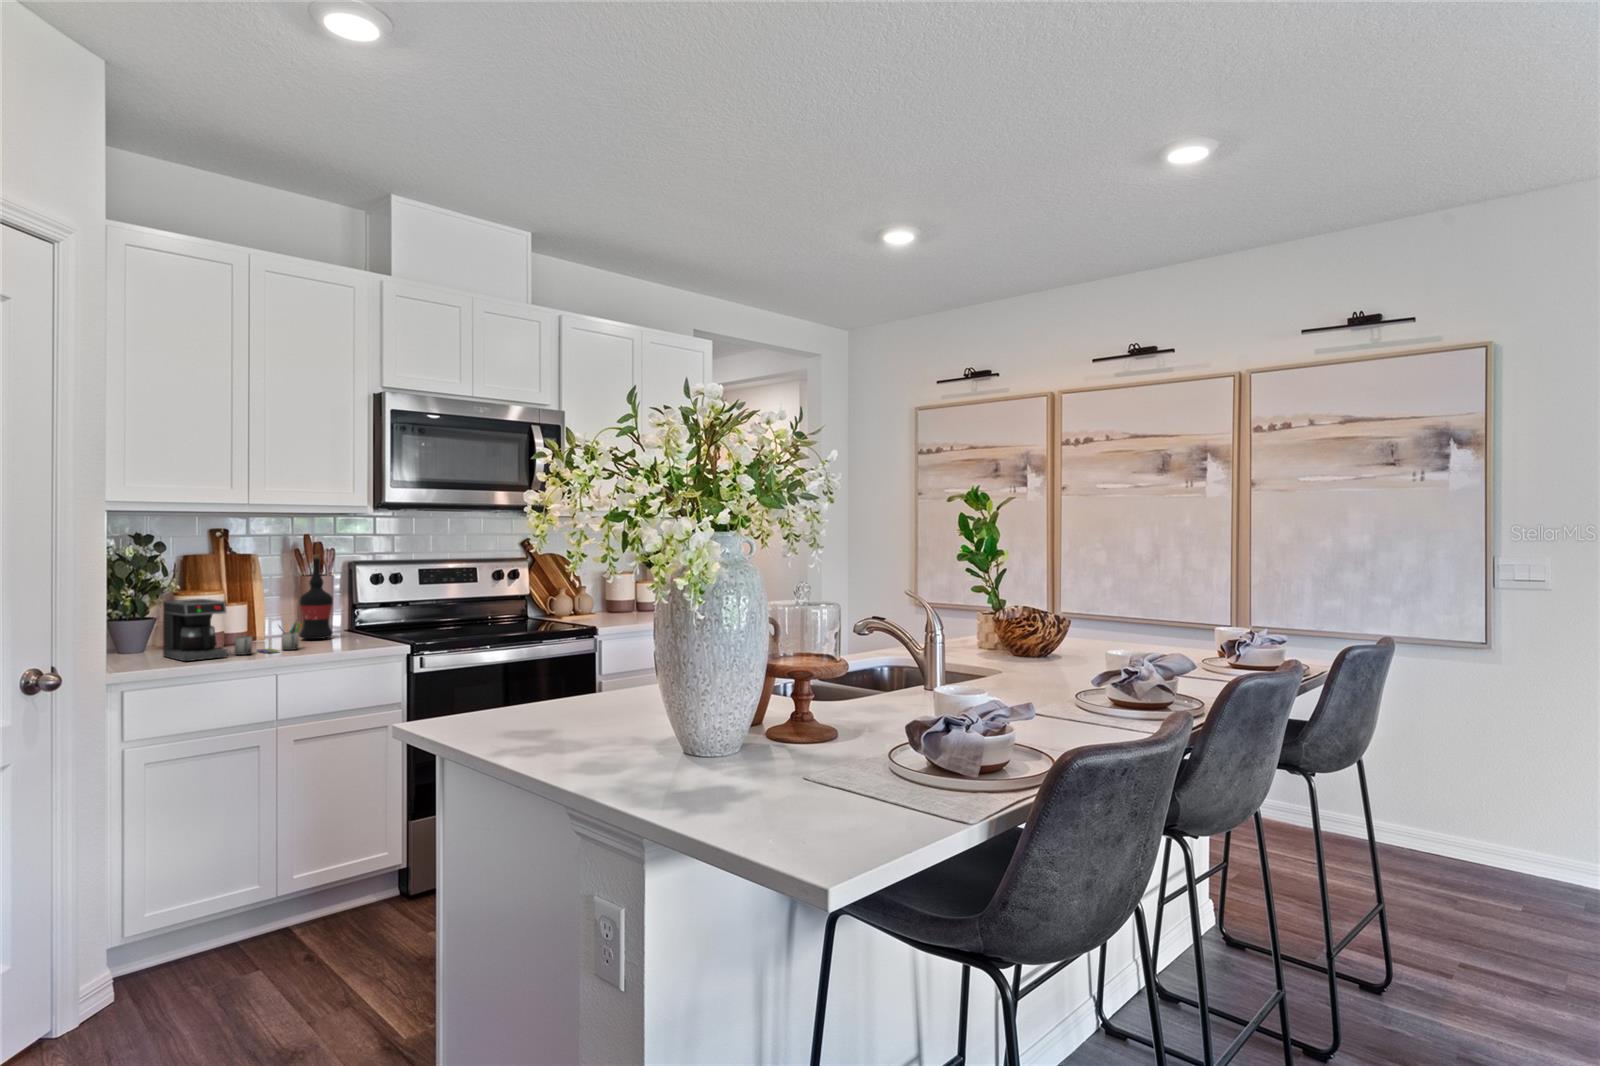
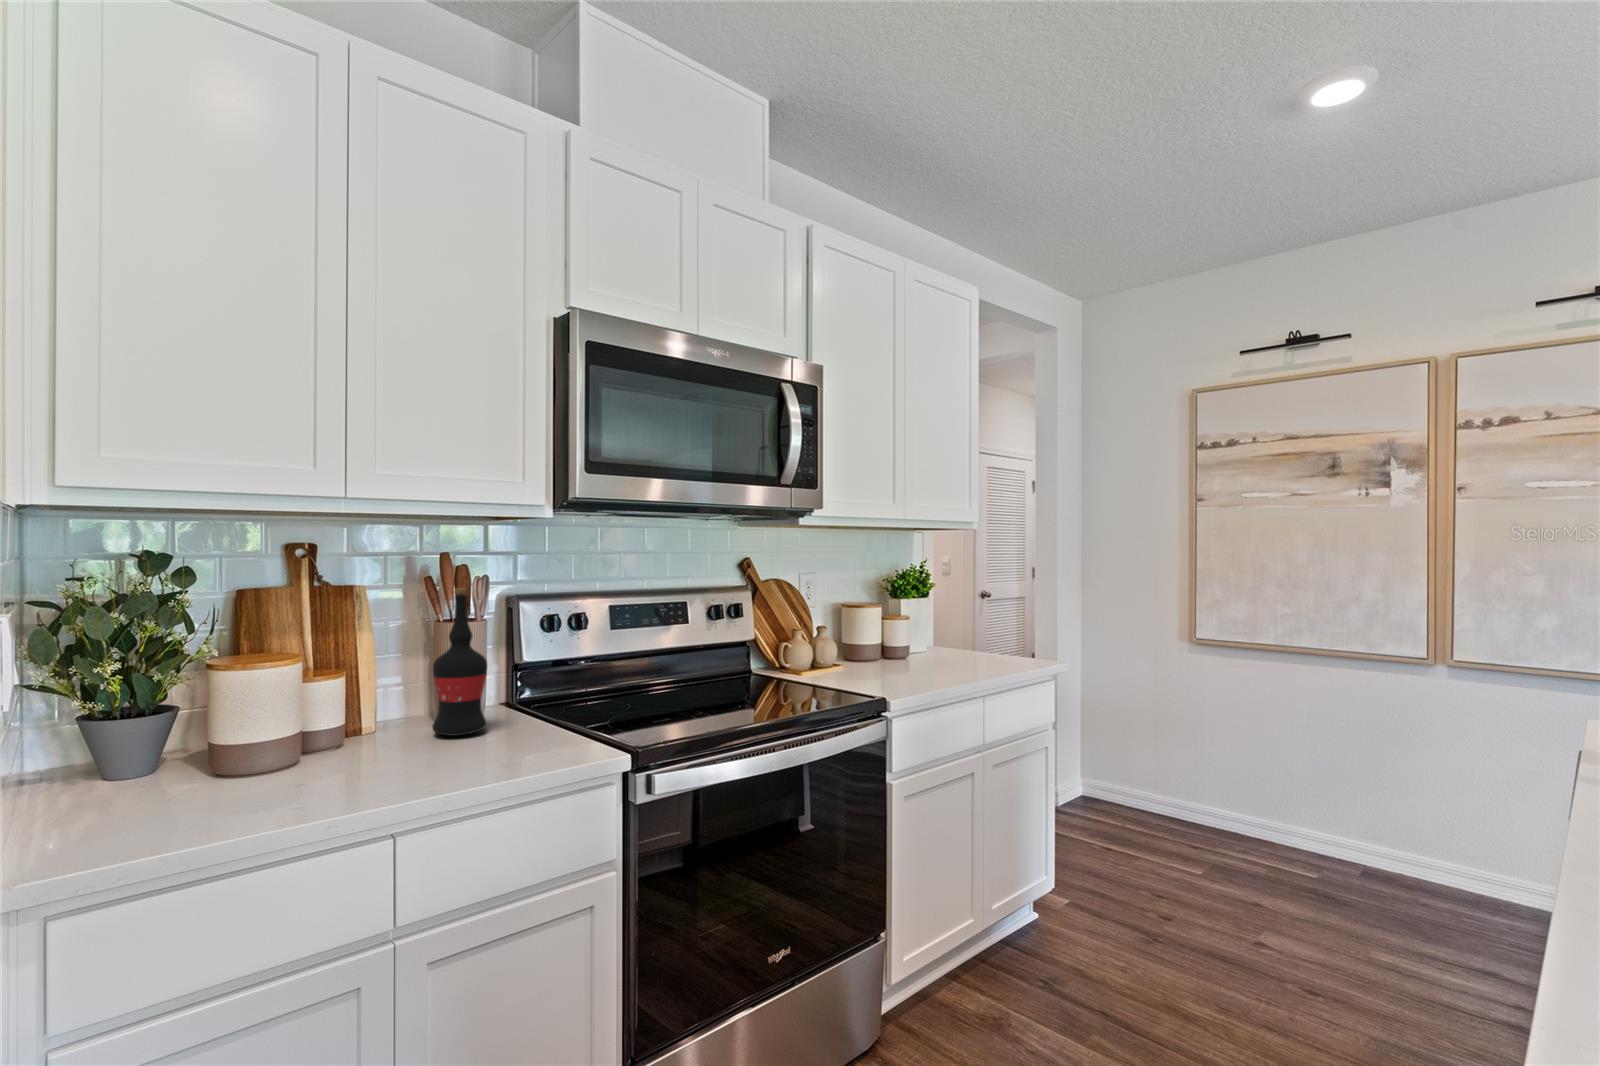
coffee maker: present [163,599,302,661] -> none [169,679,438,825]

